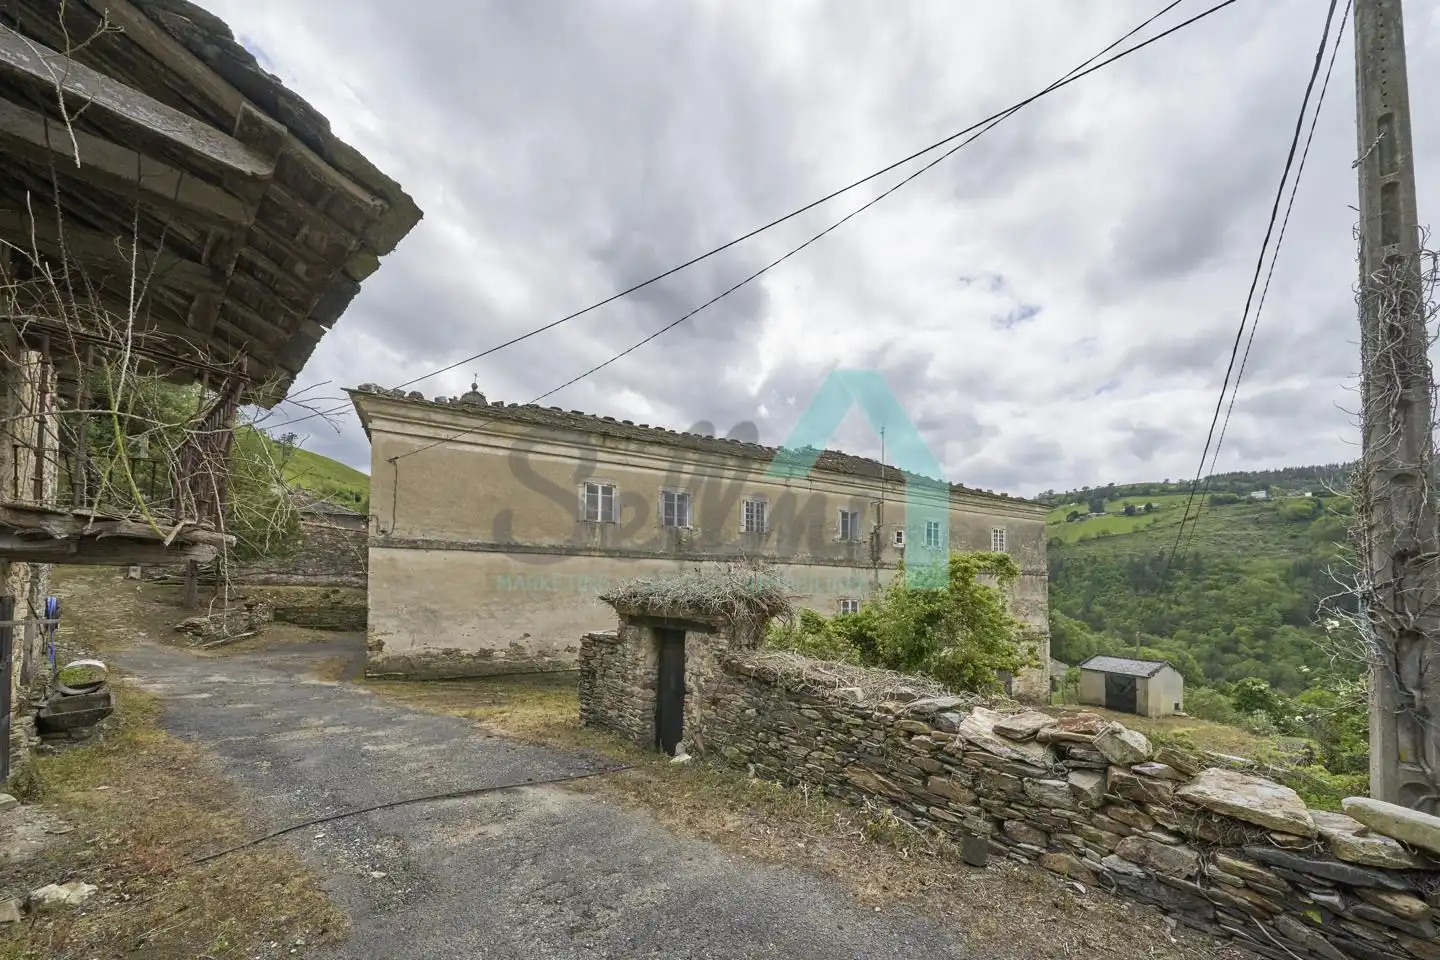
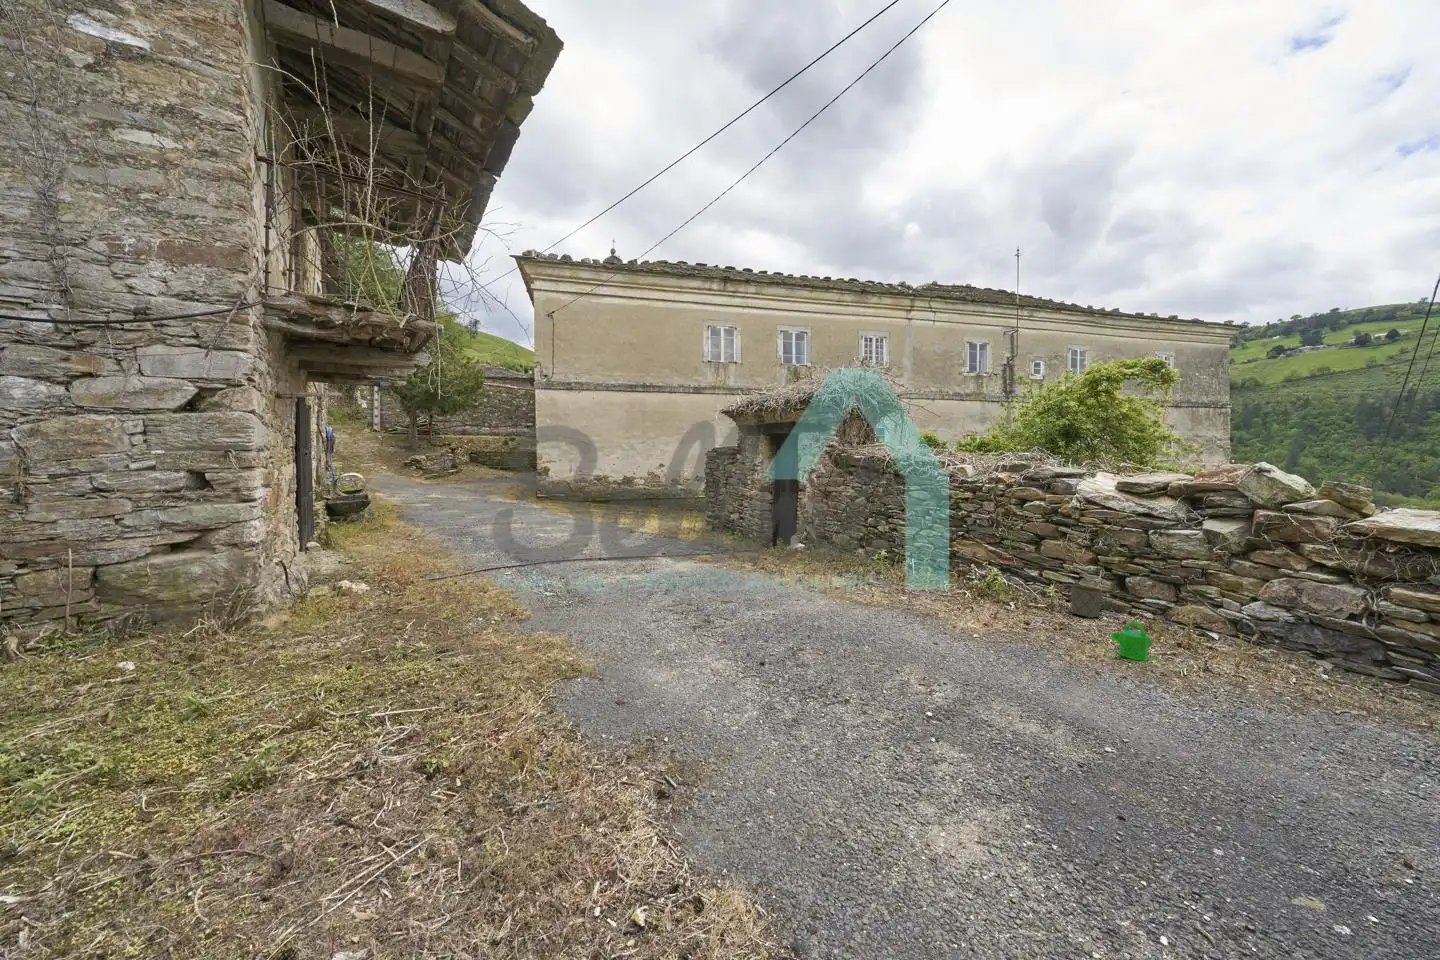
watering can: none [1004,886,1039,930] -> present [1111,622,1152,660]

